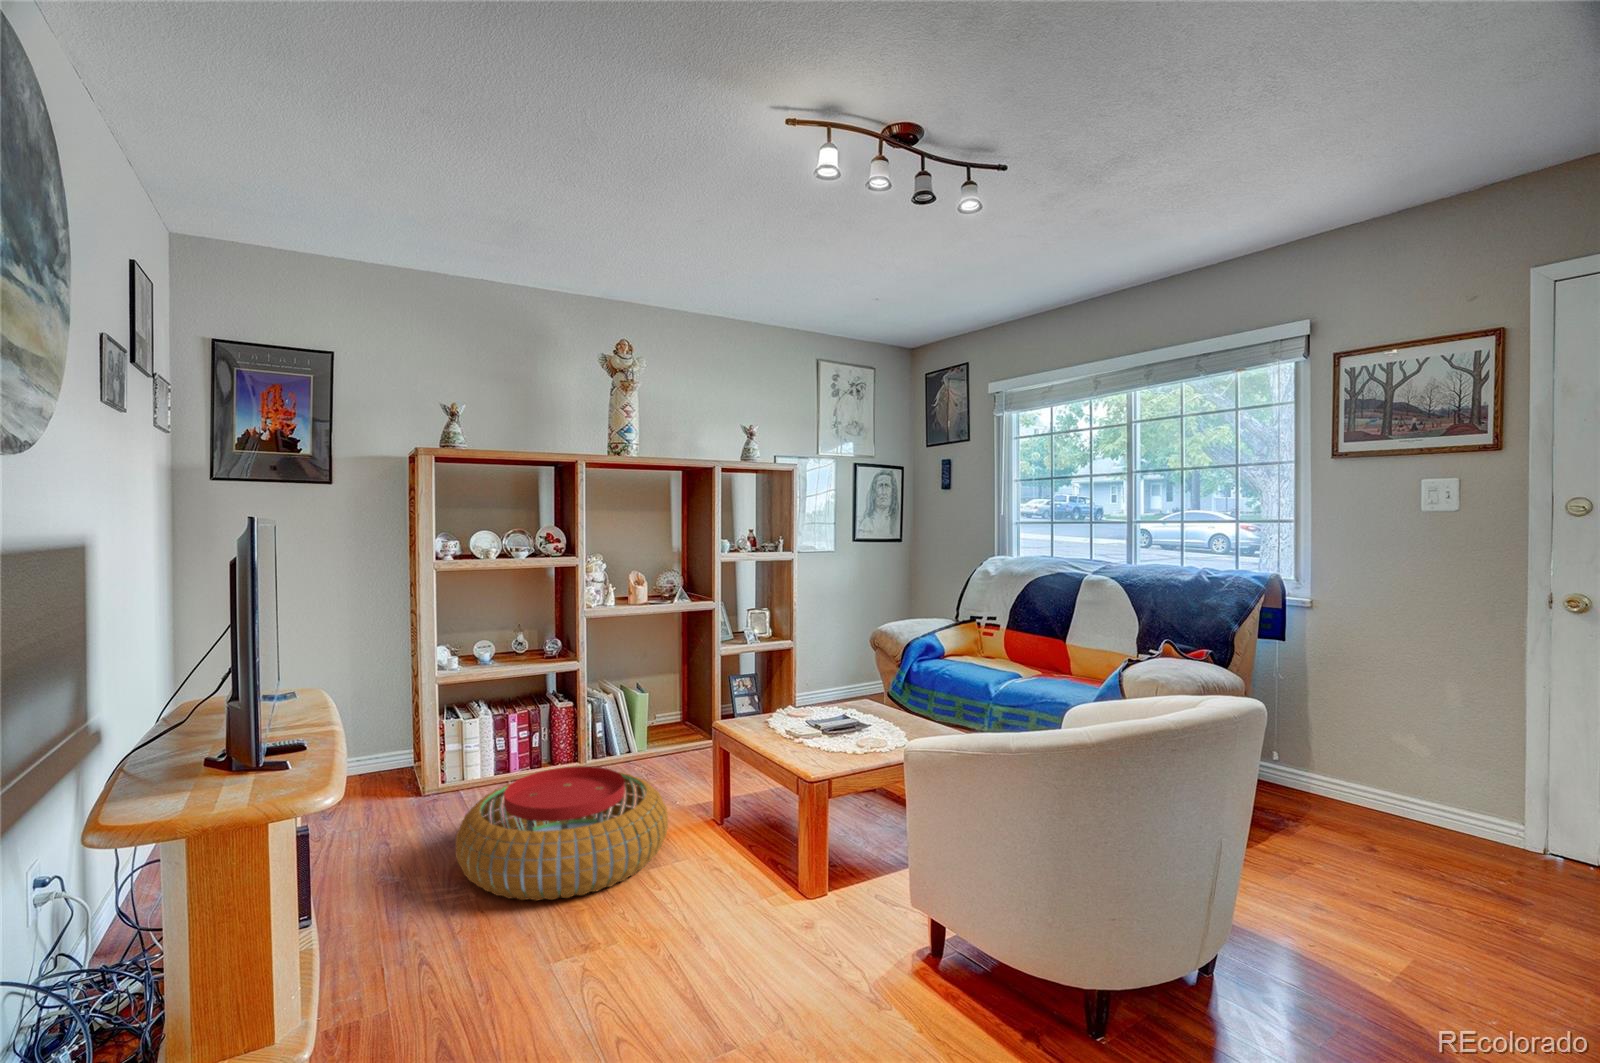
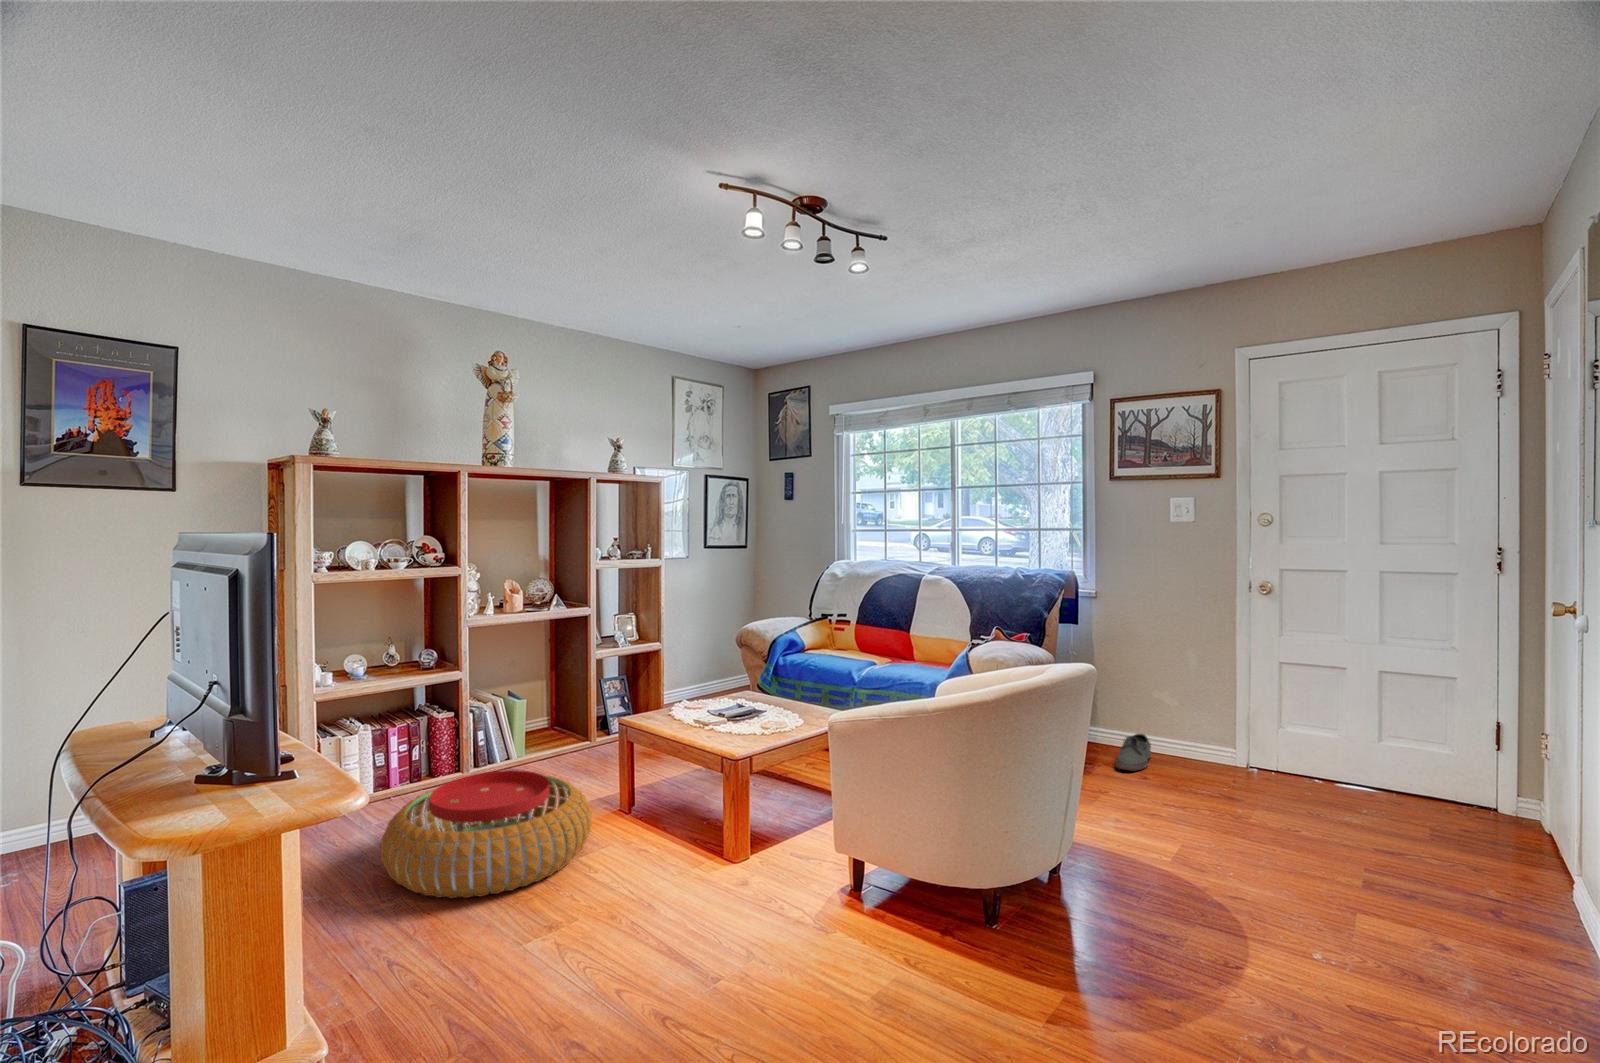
shoe: none [1335,789,1393,839] -> present [1116,734,1151,771]

